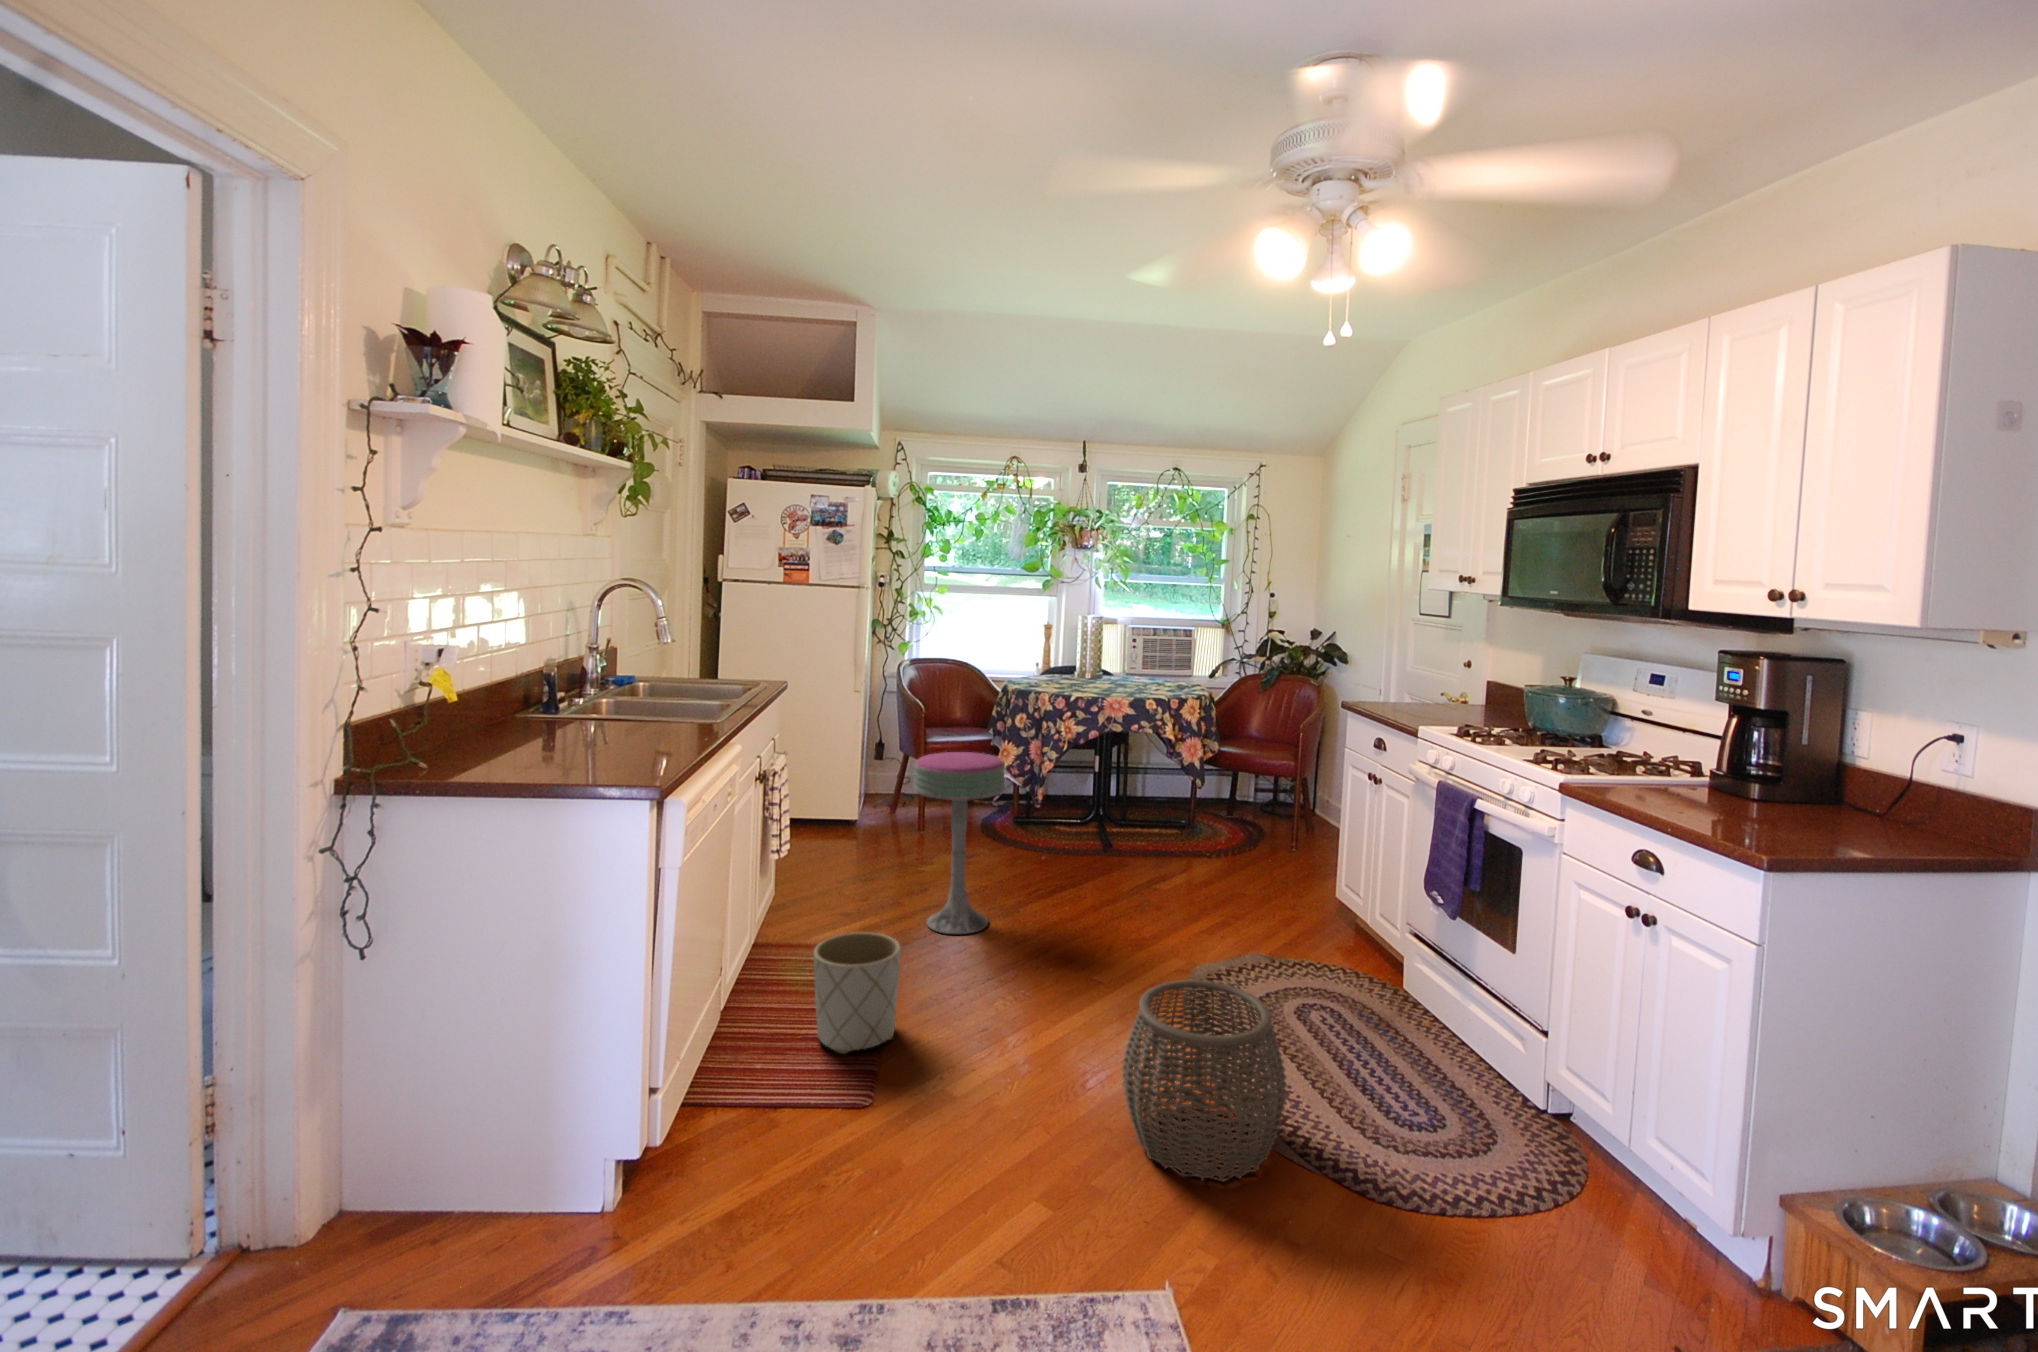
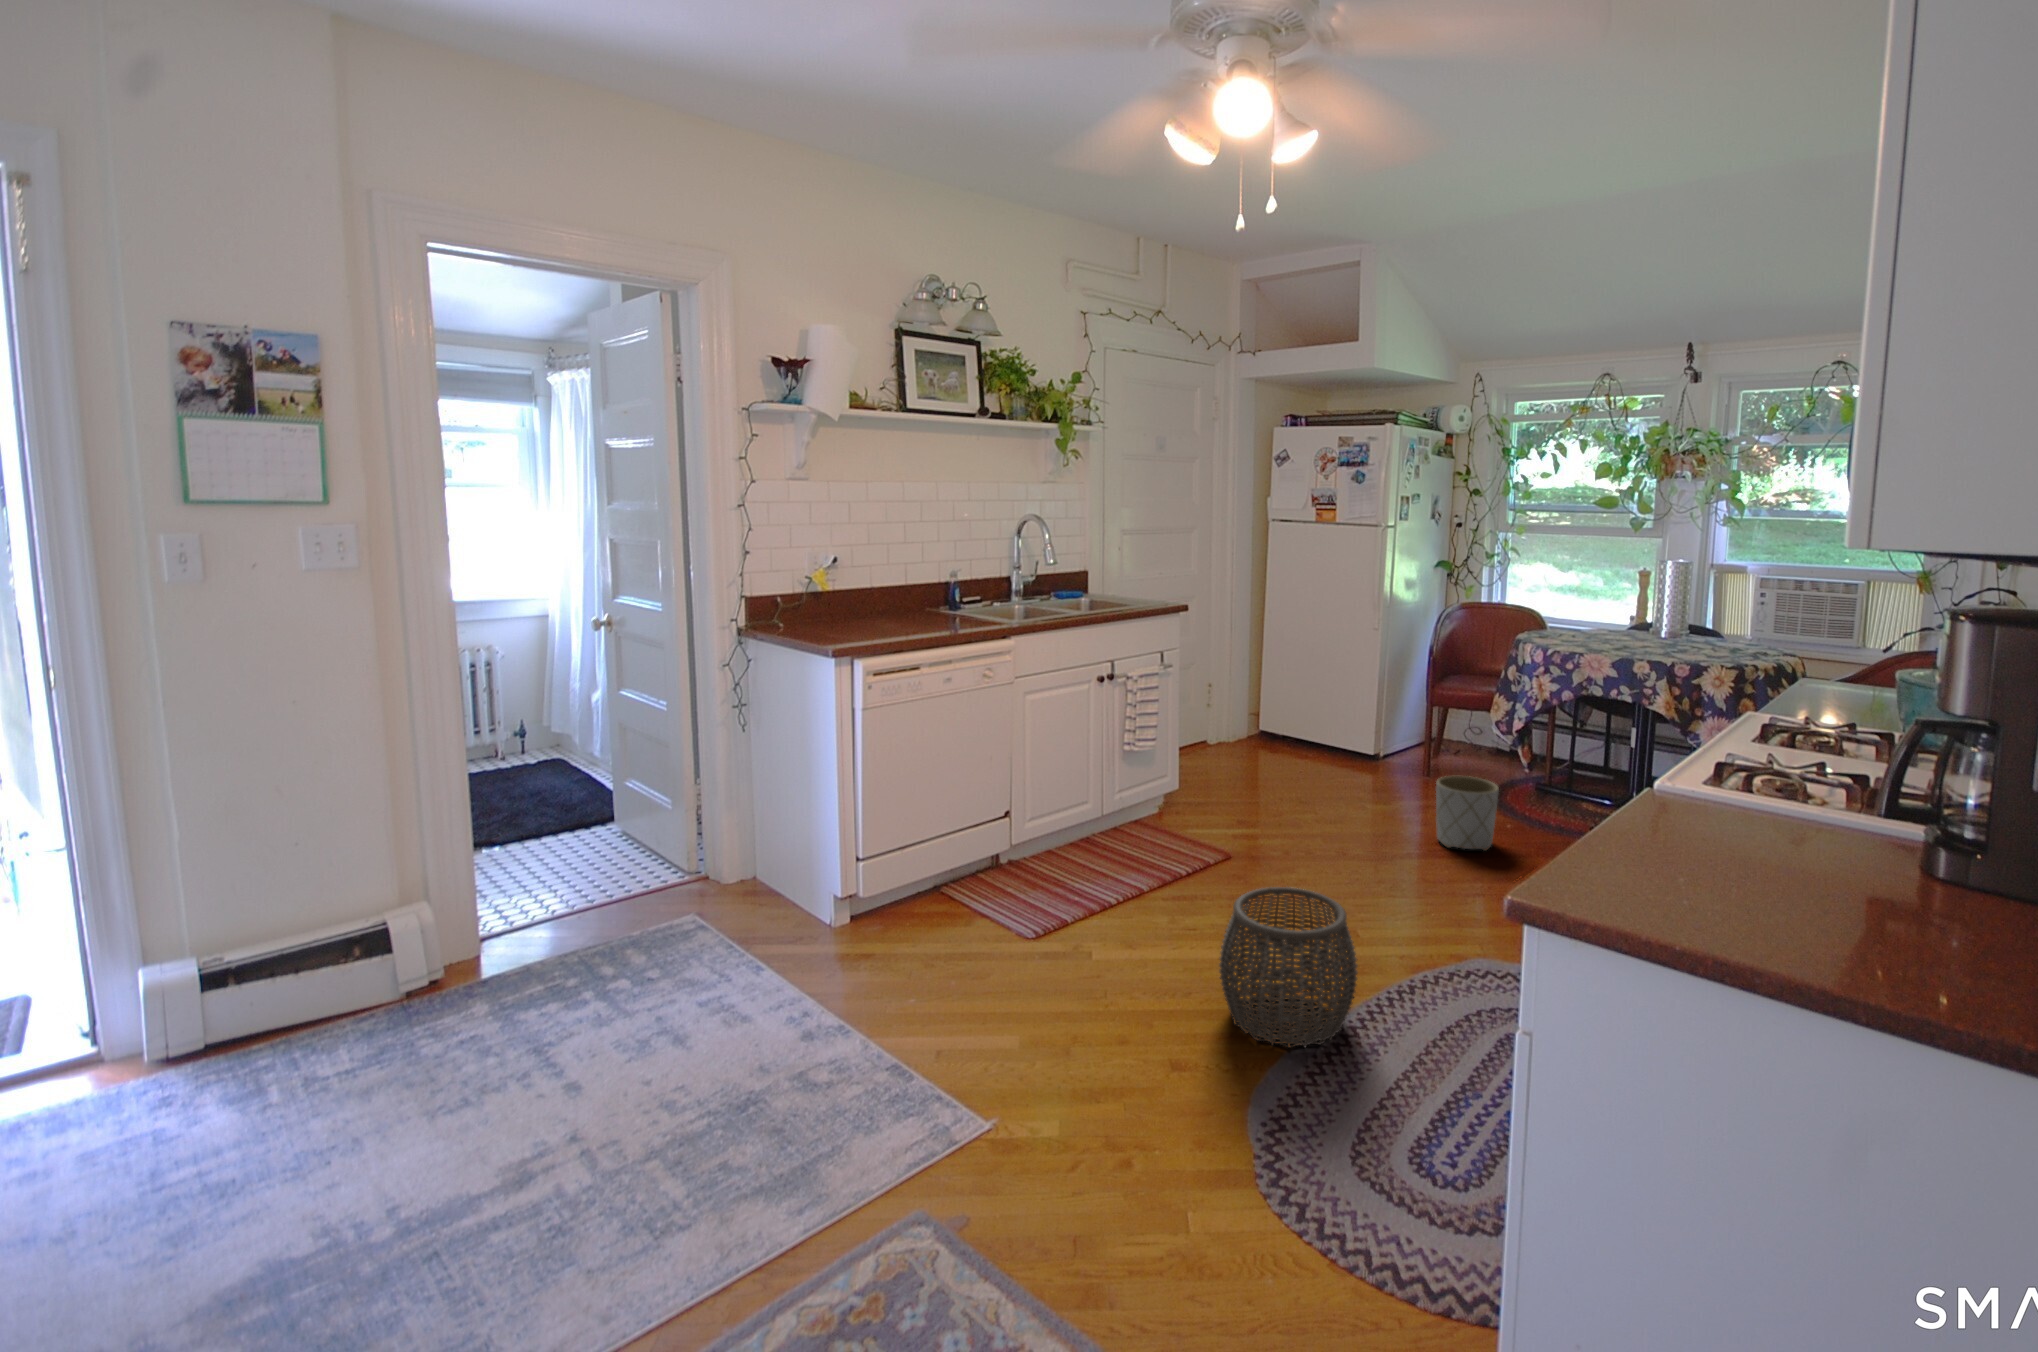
bar stool: present [914,752,1005,935] -> none [1317,684,1403,849]
planter: present [814,932,901,1054] -> present [1436,776,1499,851]

